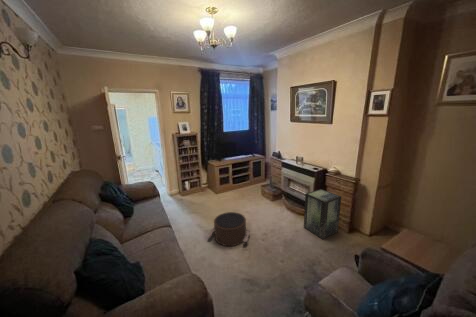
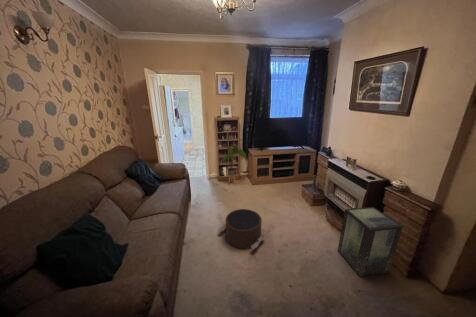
house plant: none [187,158,210,198] -> present [223,145,246,183]

